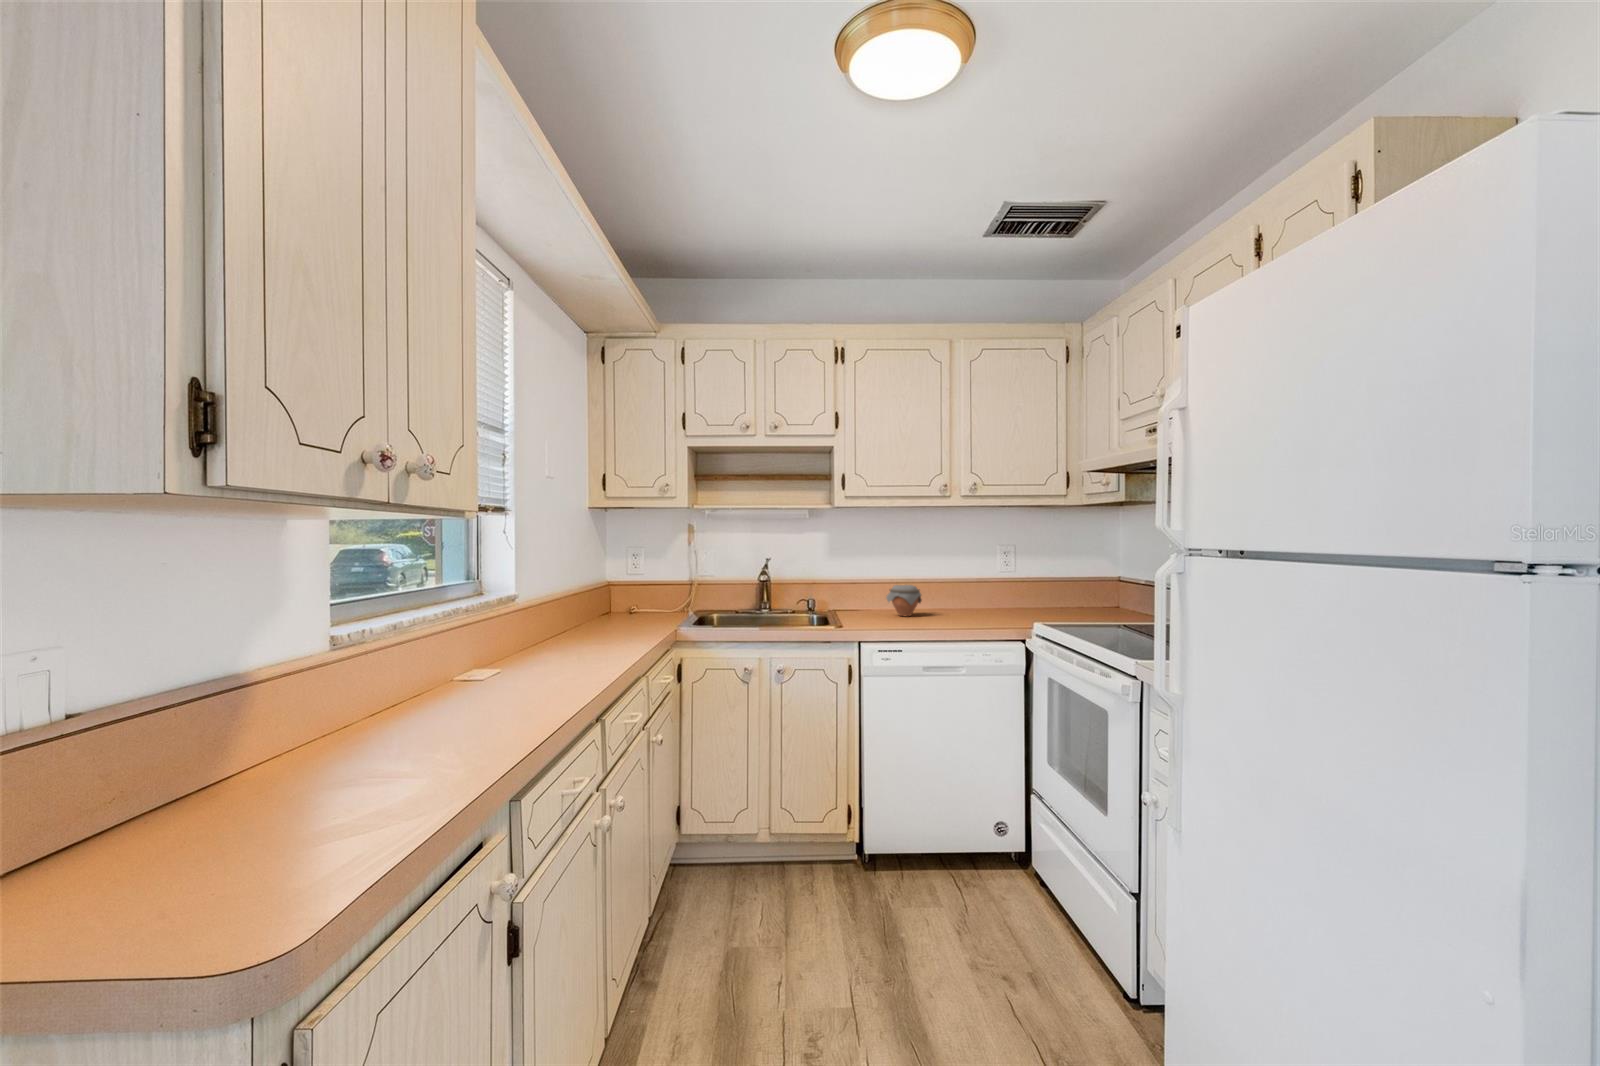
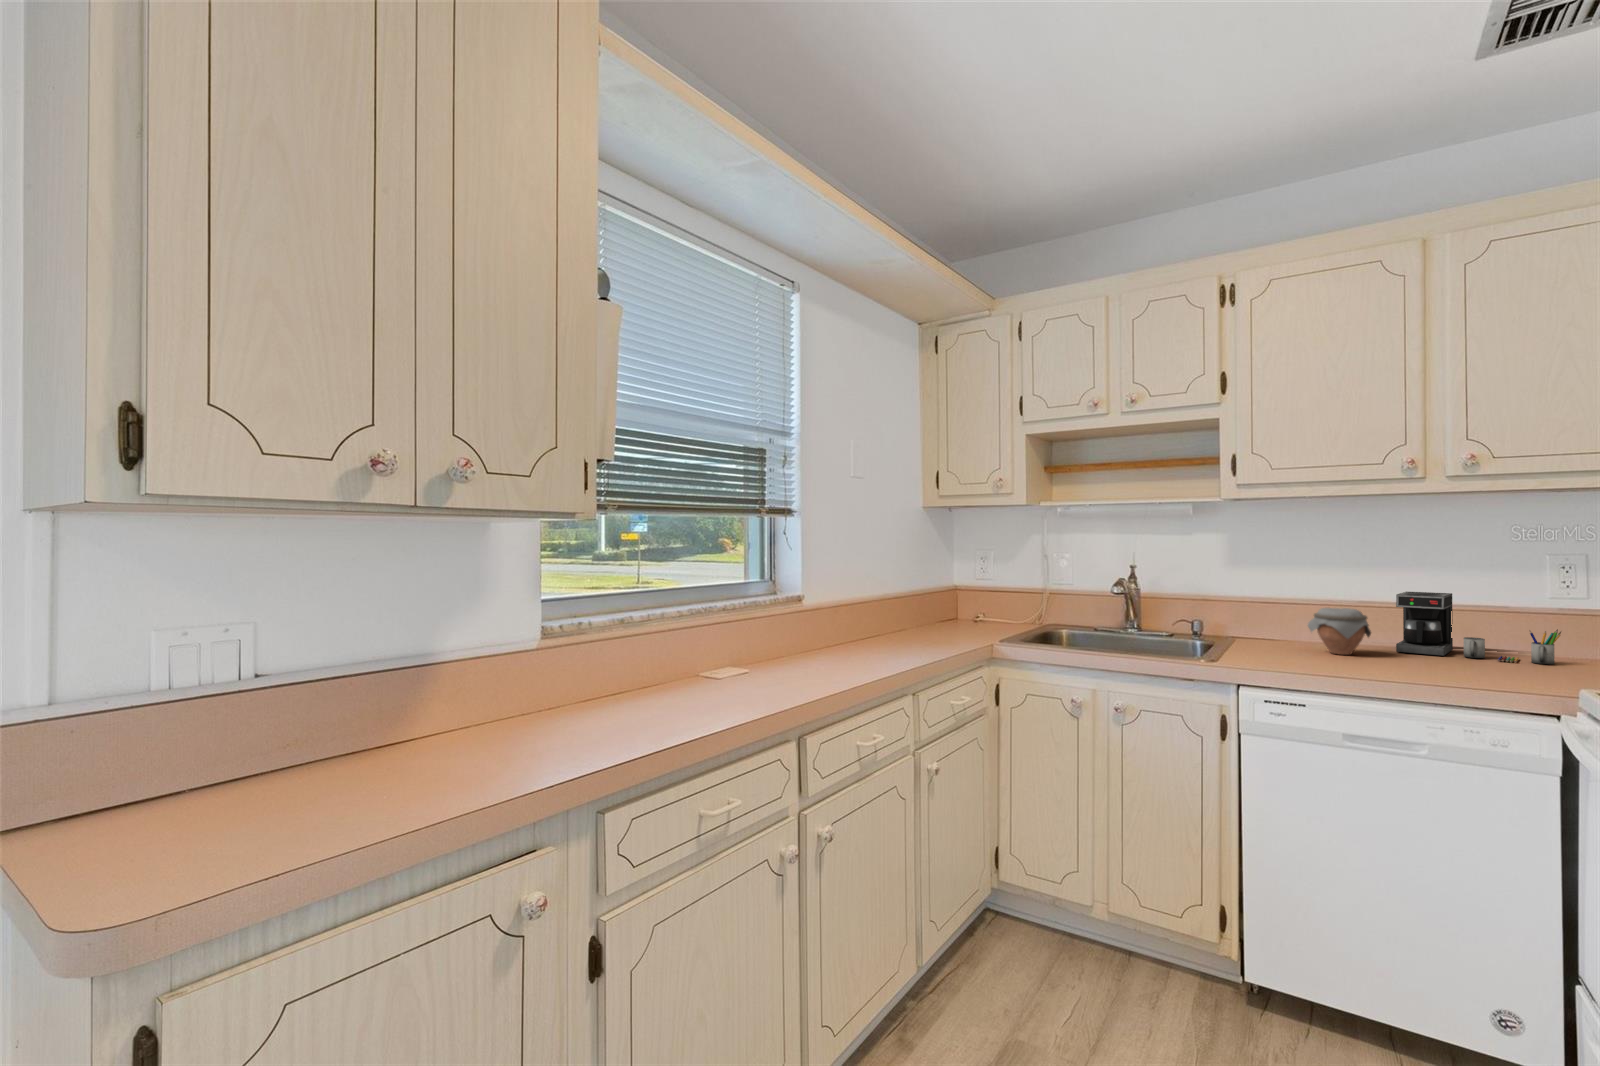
coffee maker: none [931,573,1010,614] -> present [1396,592,1561,664]

